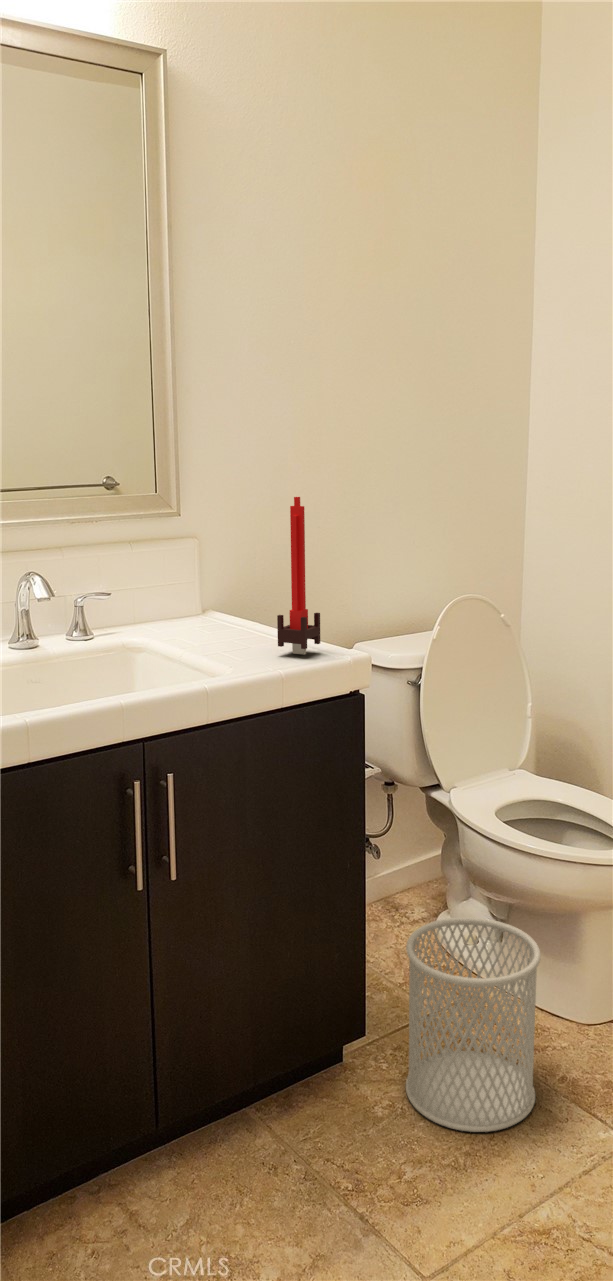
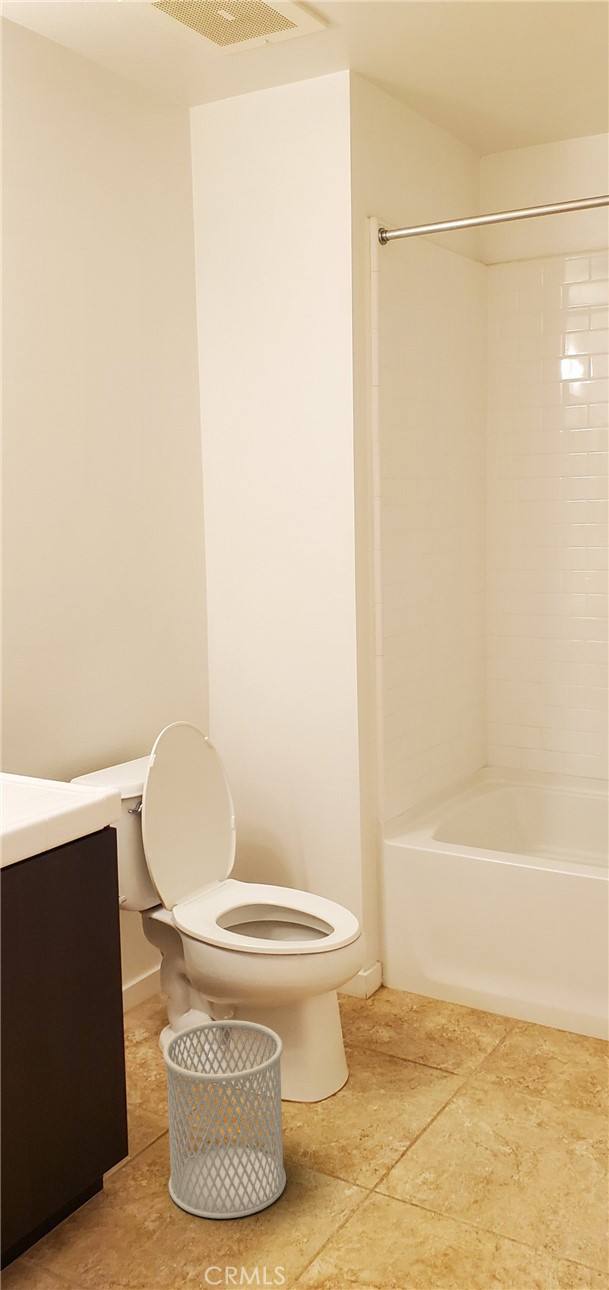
candle: present [277,497,320,655] -> none [30,654,70,797]

